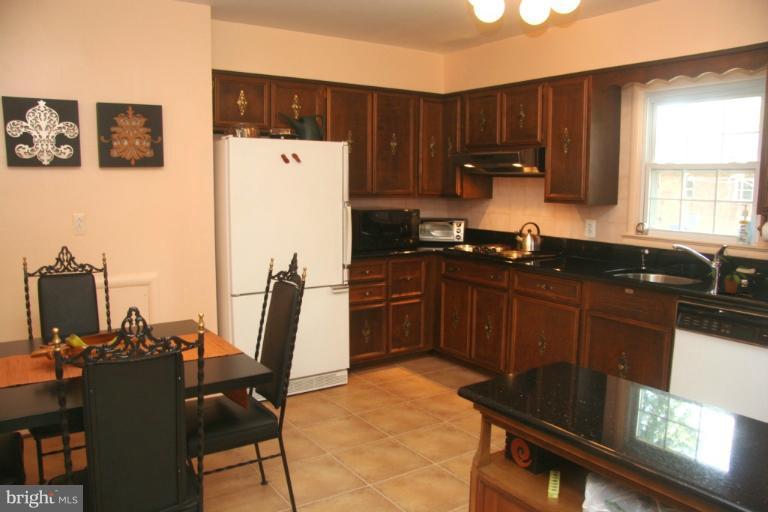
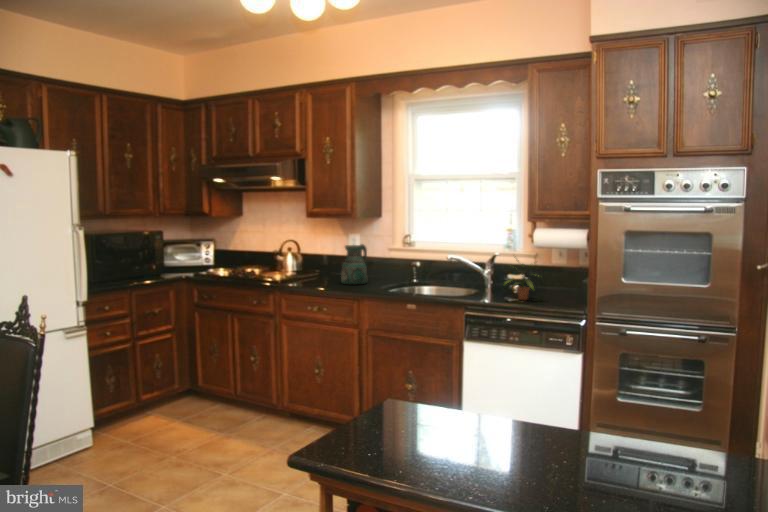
ceramic pitcher: none [564,229,595,267] -> present [341,244,367,284]

